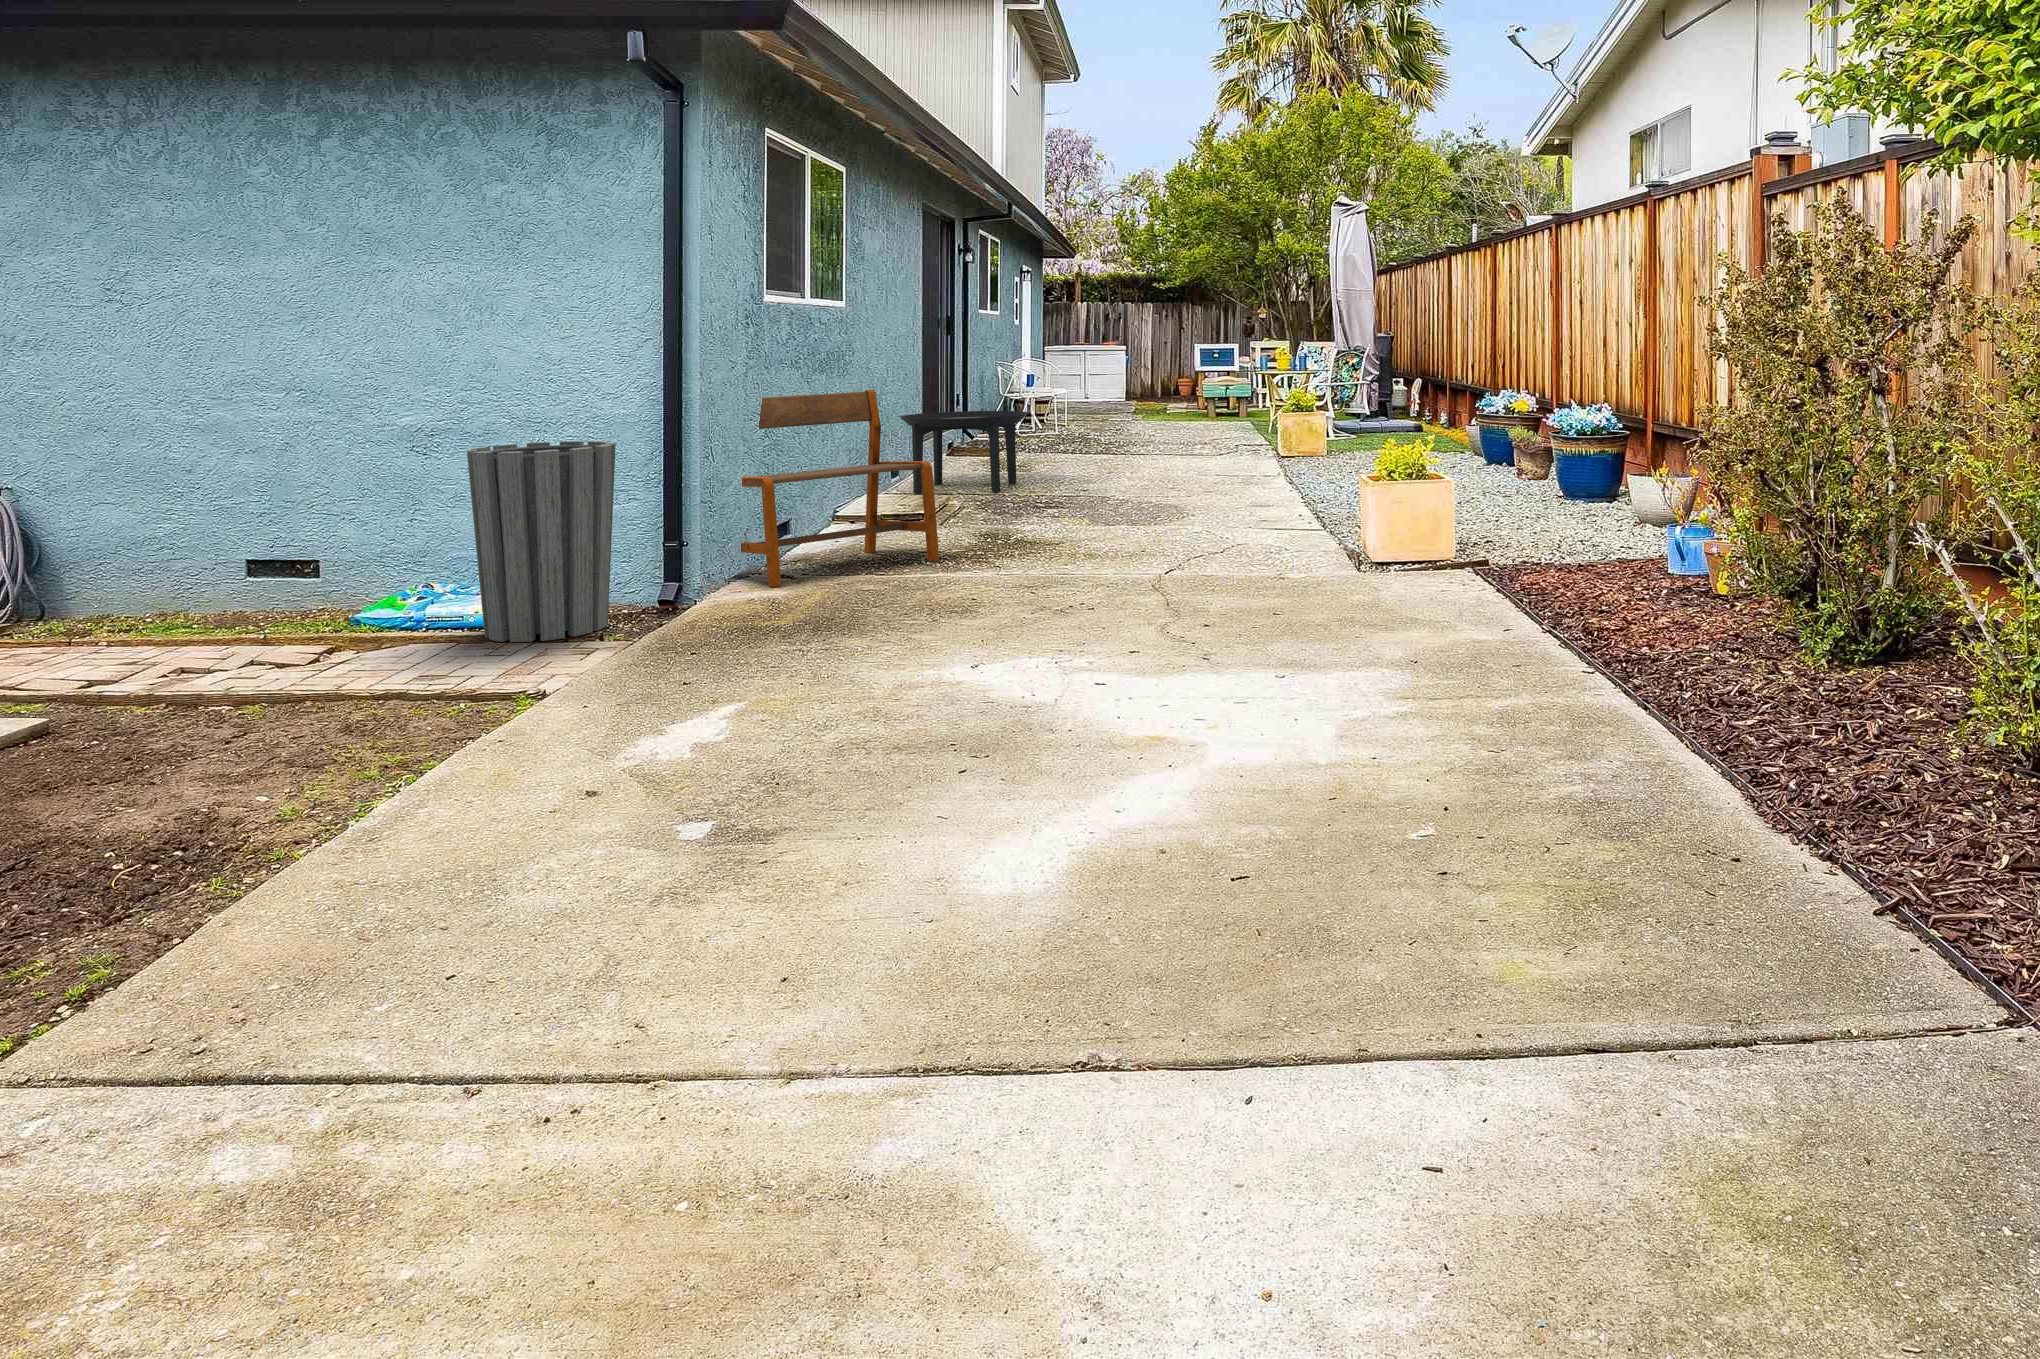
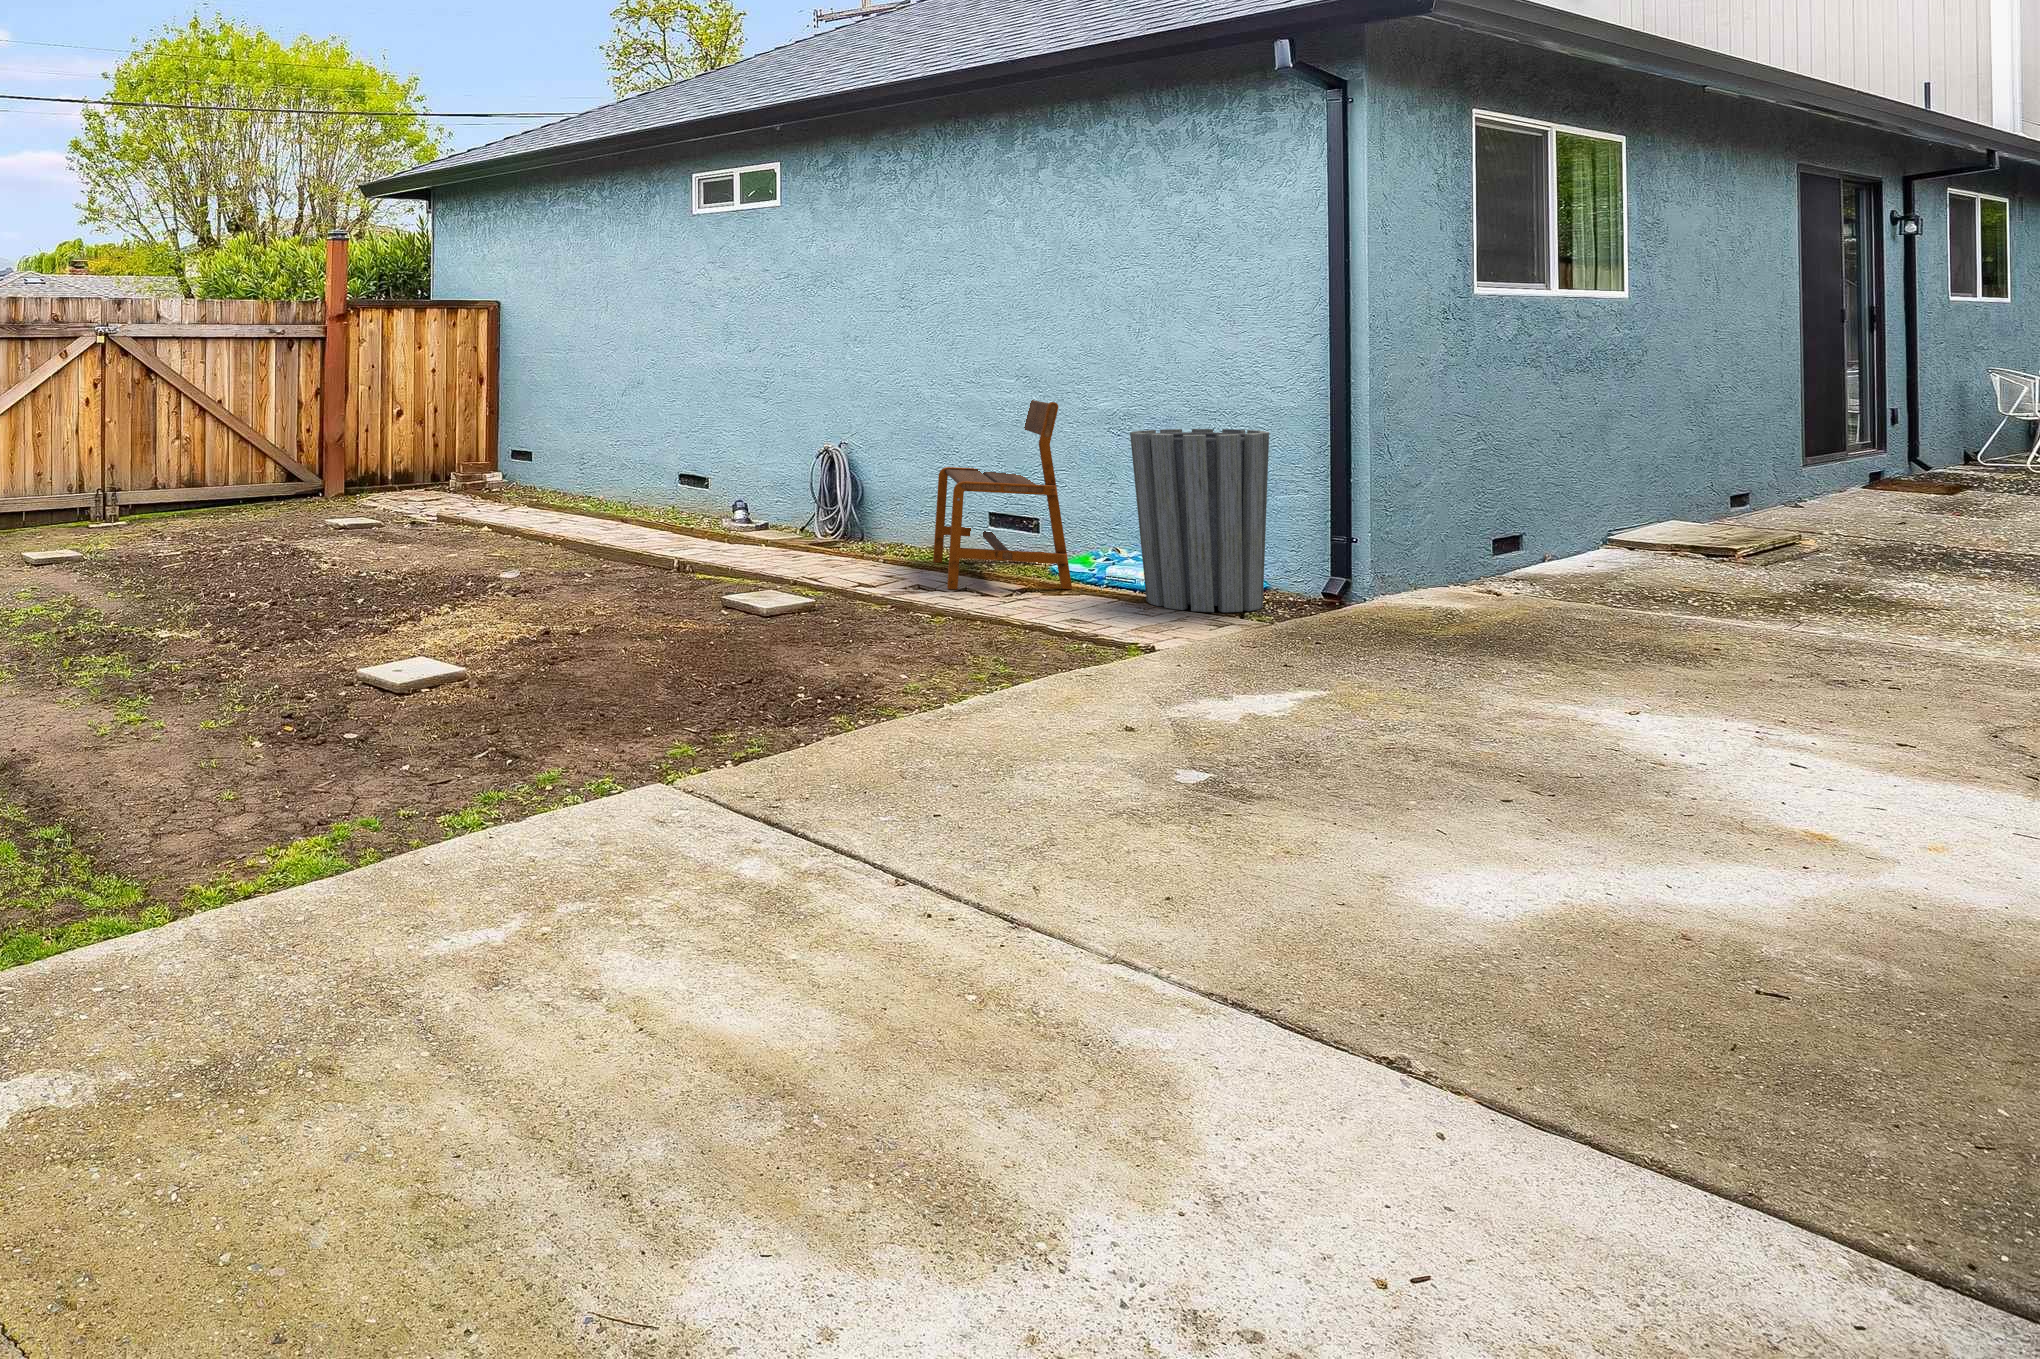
bench: present [741,390,939,587] -> present [933,400,1072,589]
round table: present [900,411,1028,494] -> none [1742,428,1972,538]

